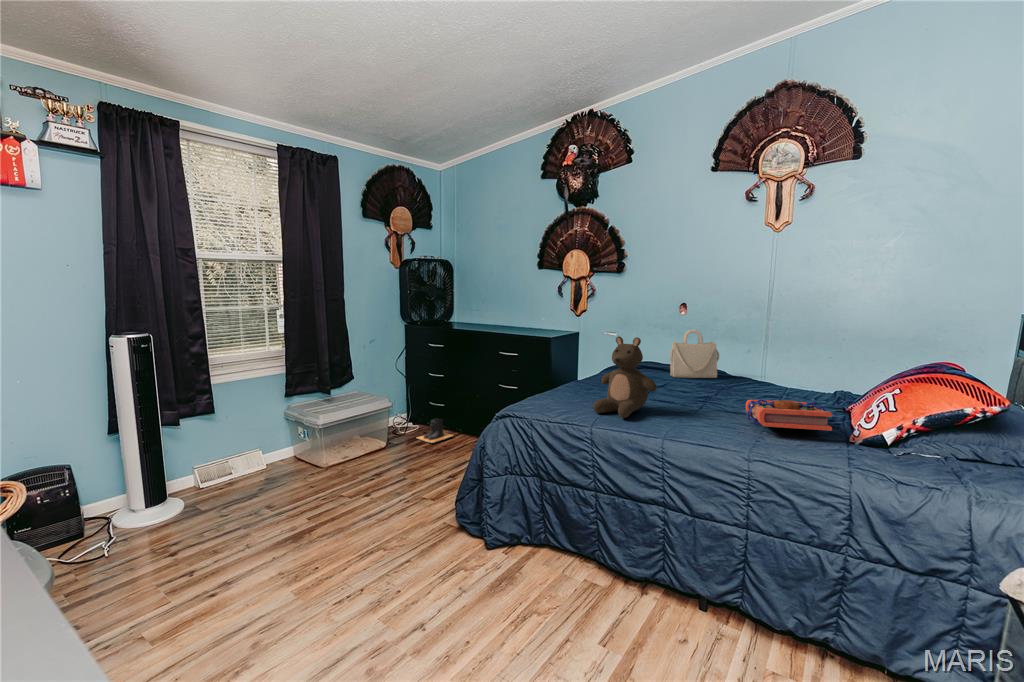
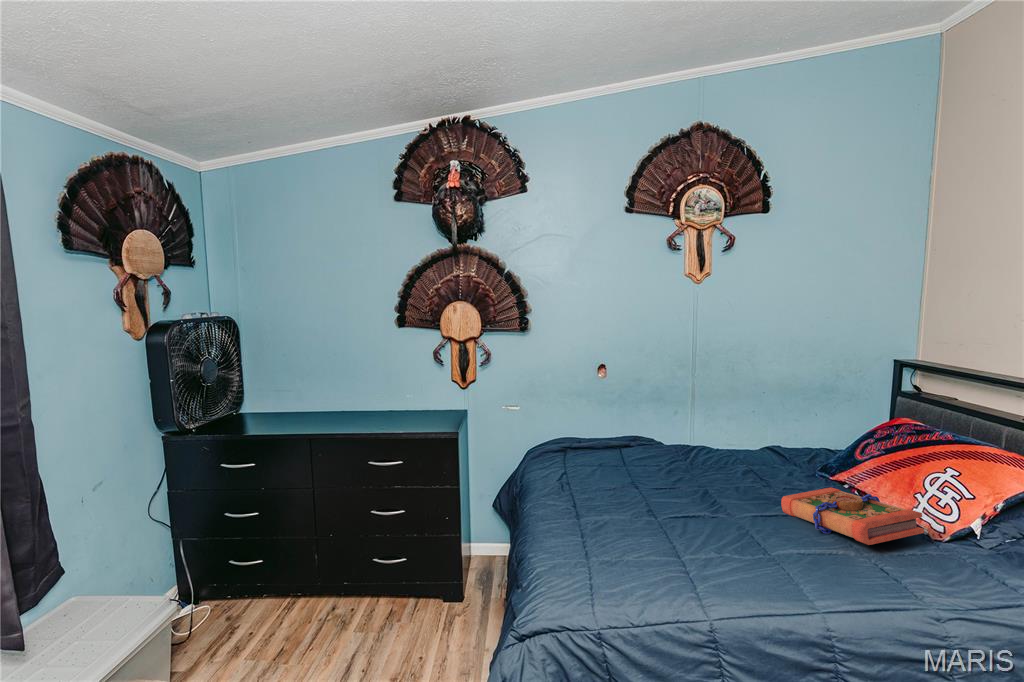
handbag: present [669,330,719,378] -> none [613,400,666,461]
stuffed bear: present [593,336,657,418] -> none [634,449,725,575]
boots: present [416,419,453,443] -> none [223,593,296,646]

